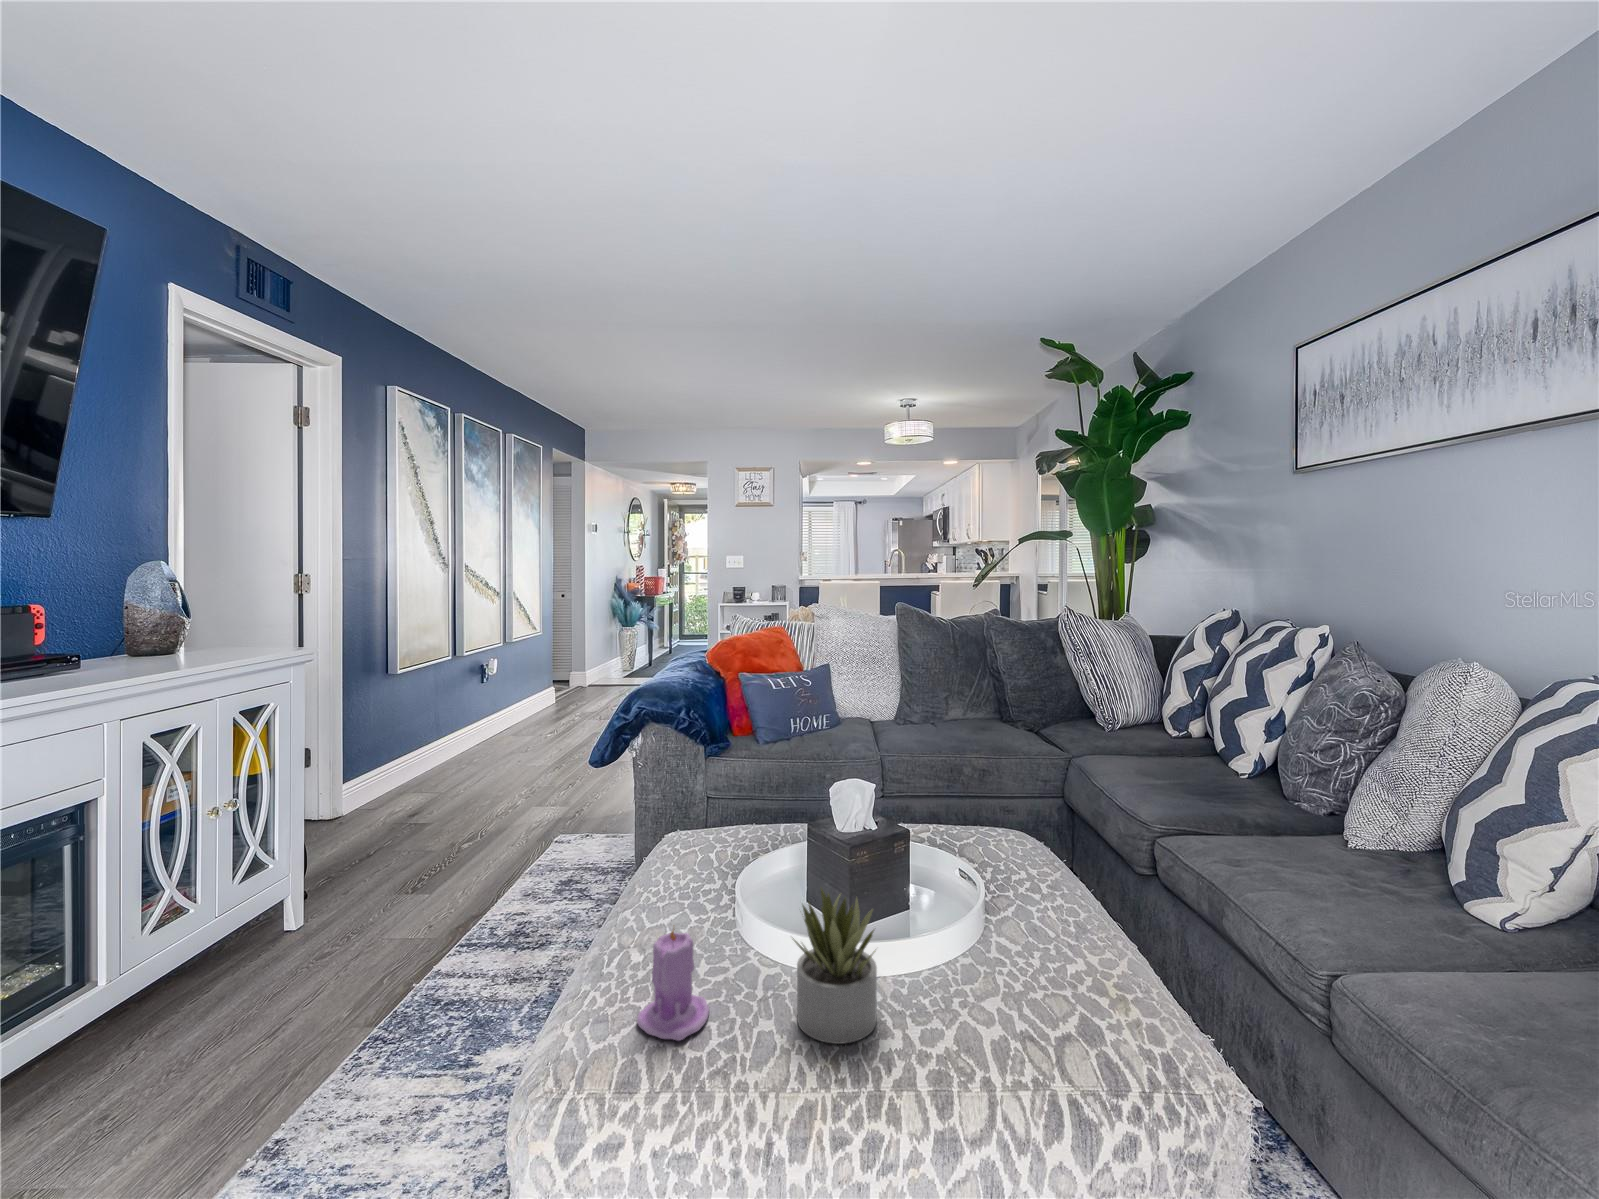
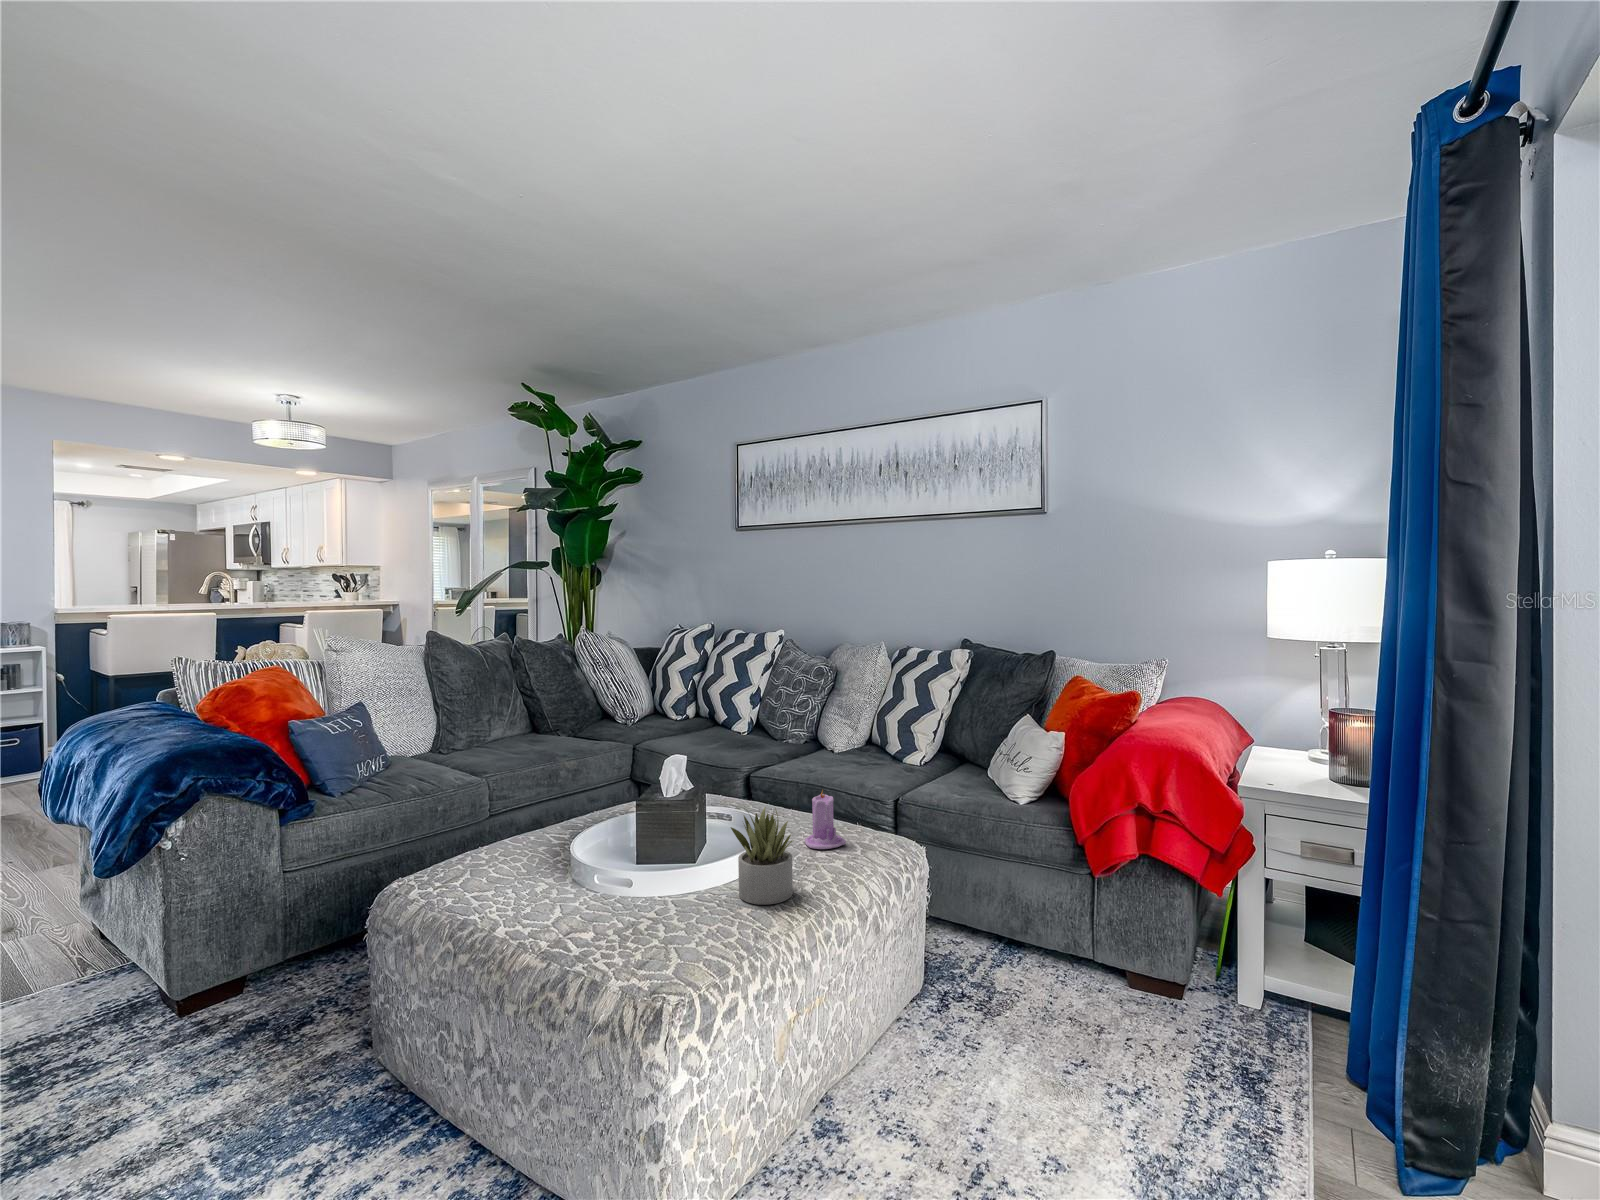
candle: present [637,928,709,1041] -> present [805,790,846,849]

